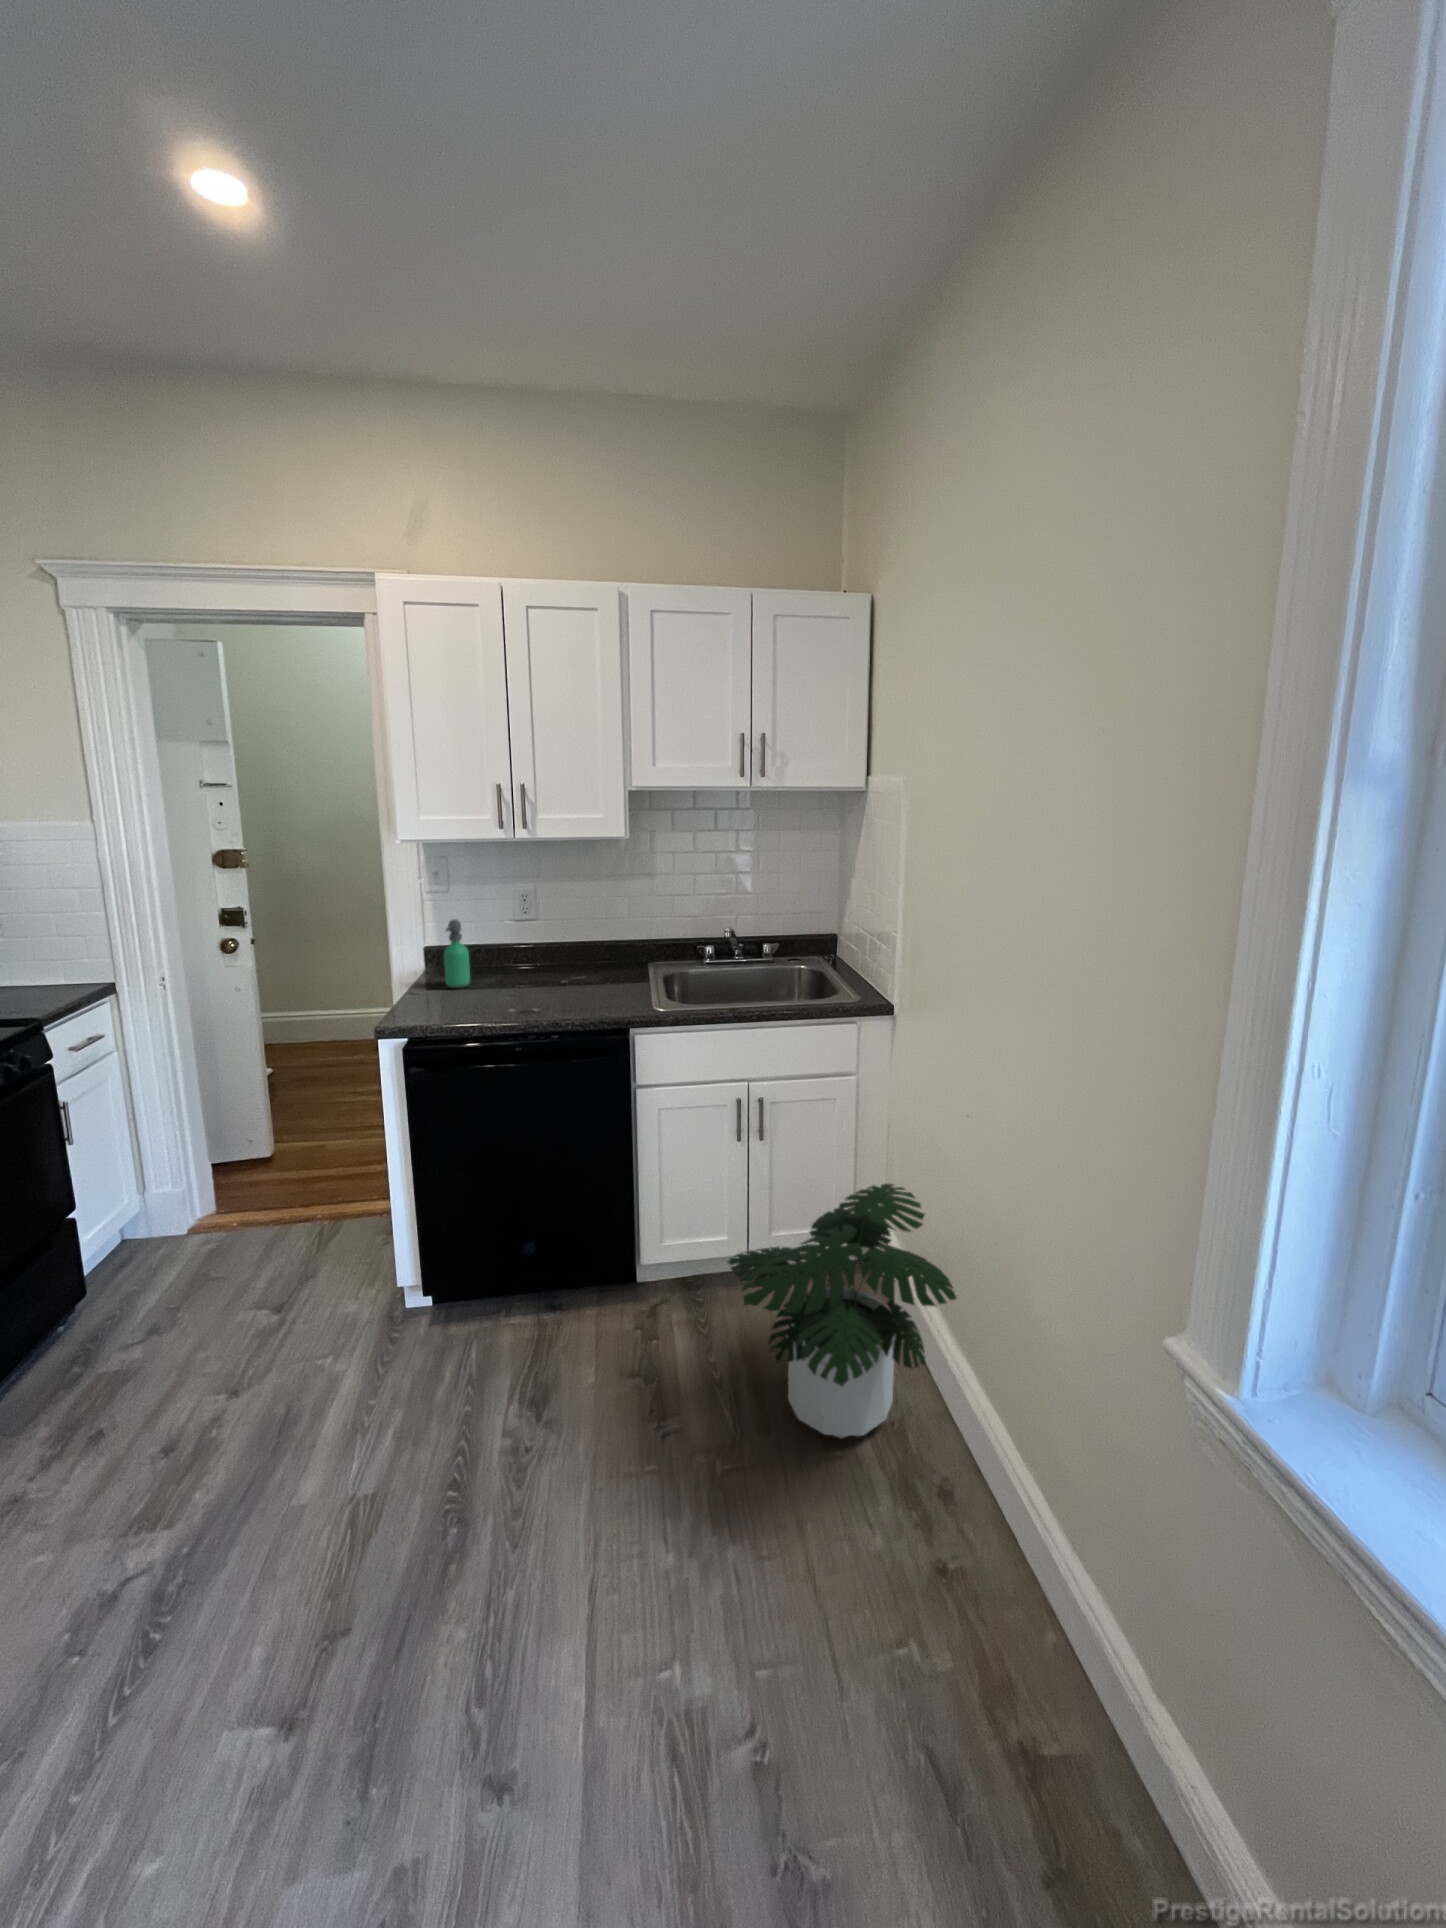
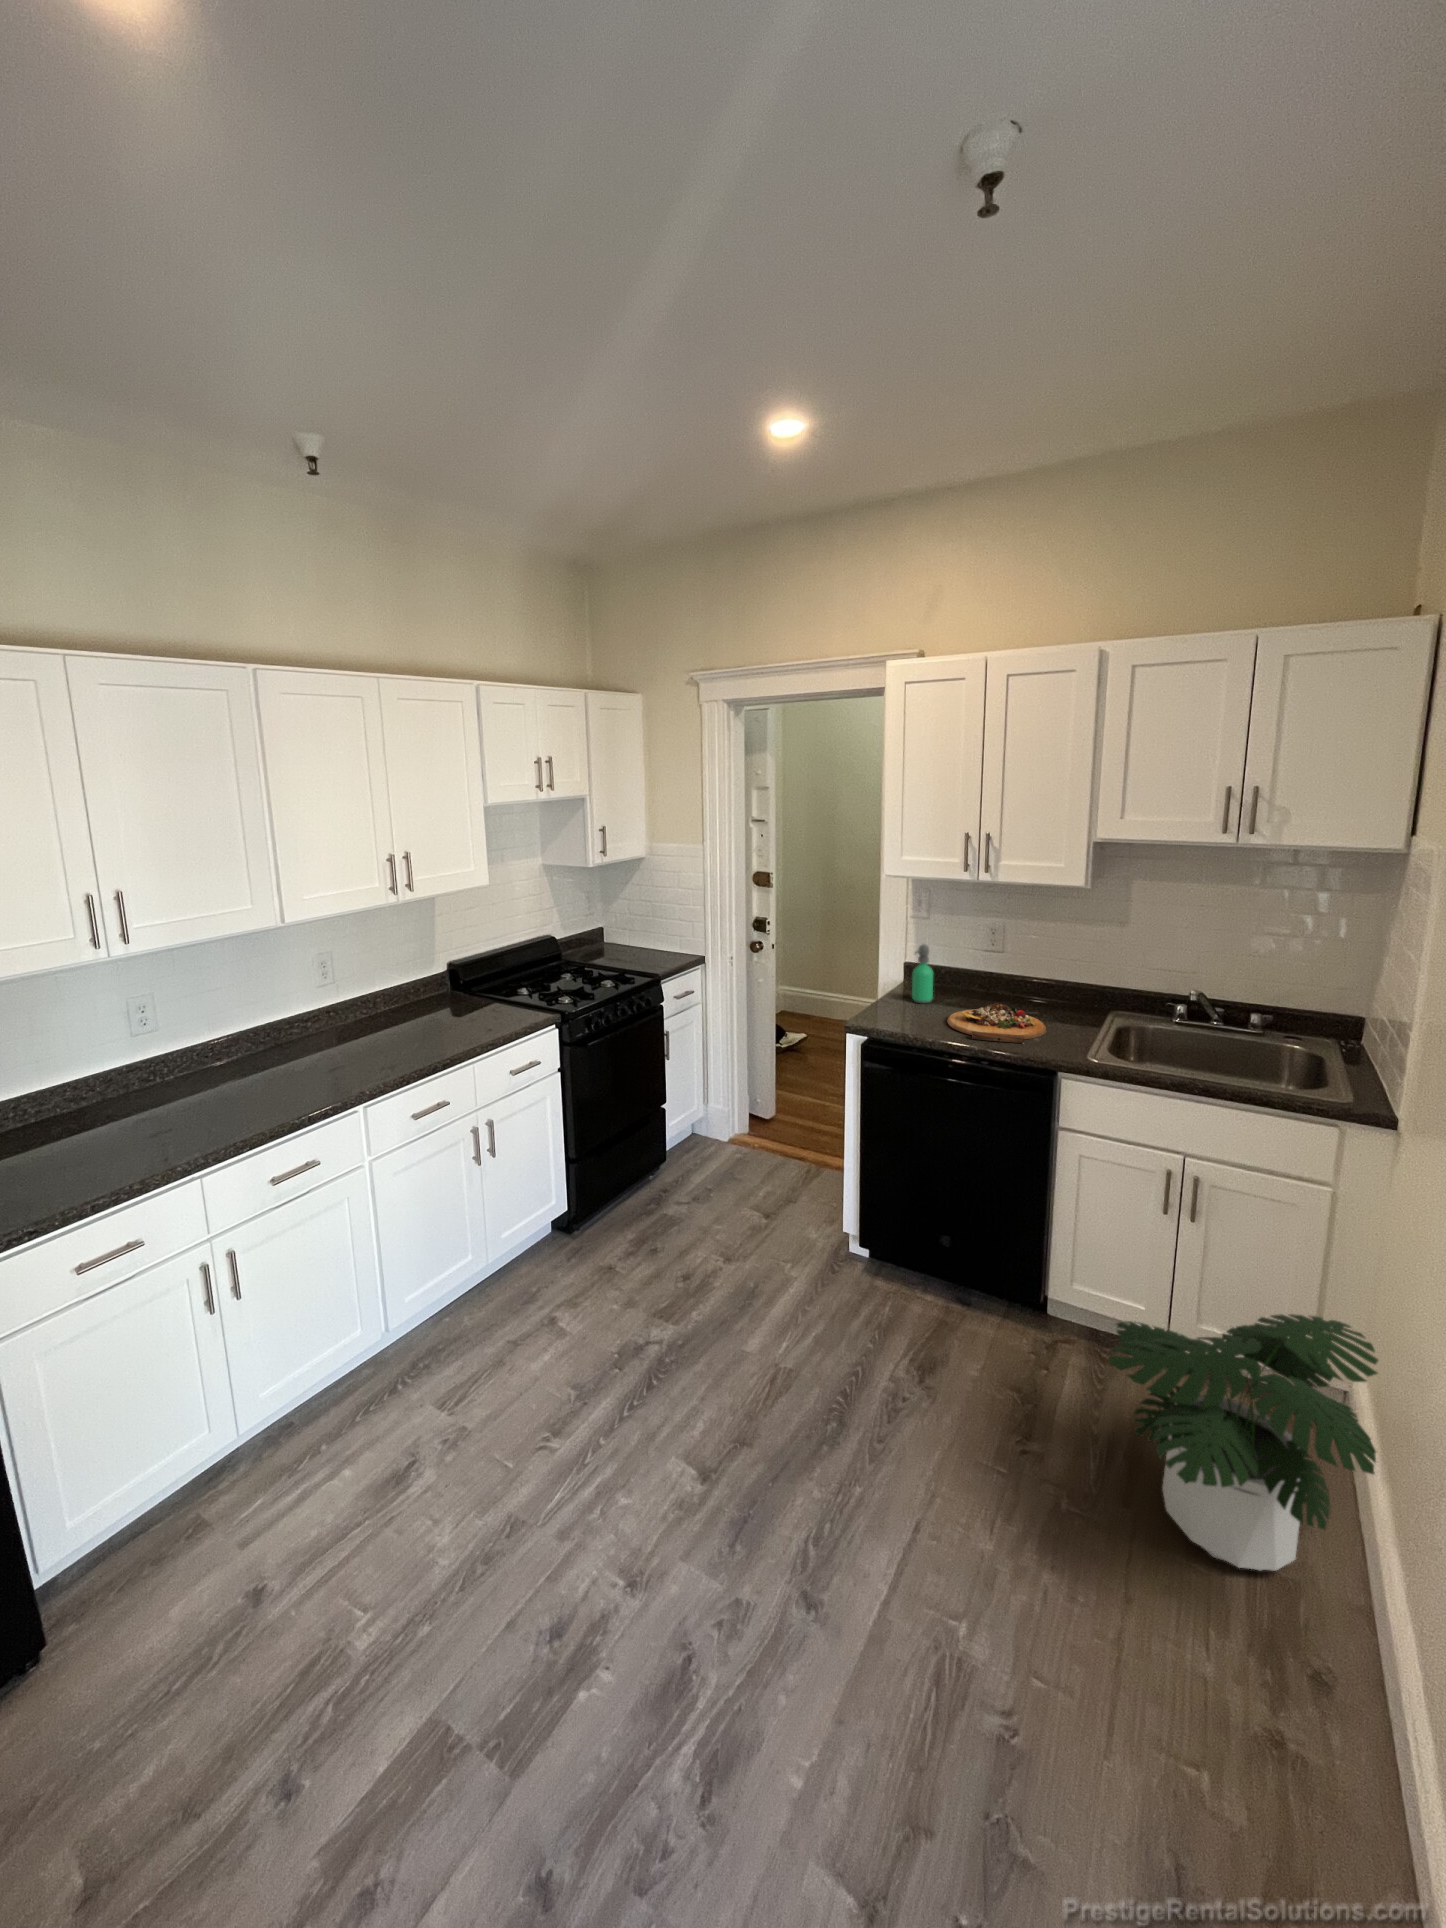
cutting board: none [498,971,603,1014] -> present [947,1003,1046,1044]

